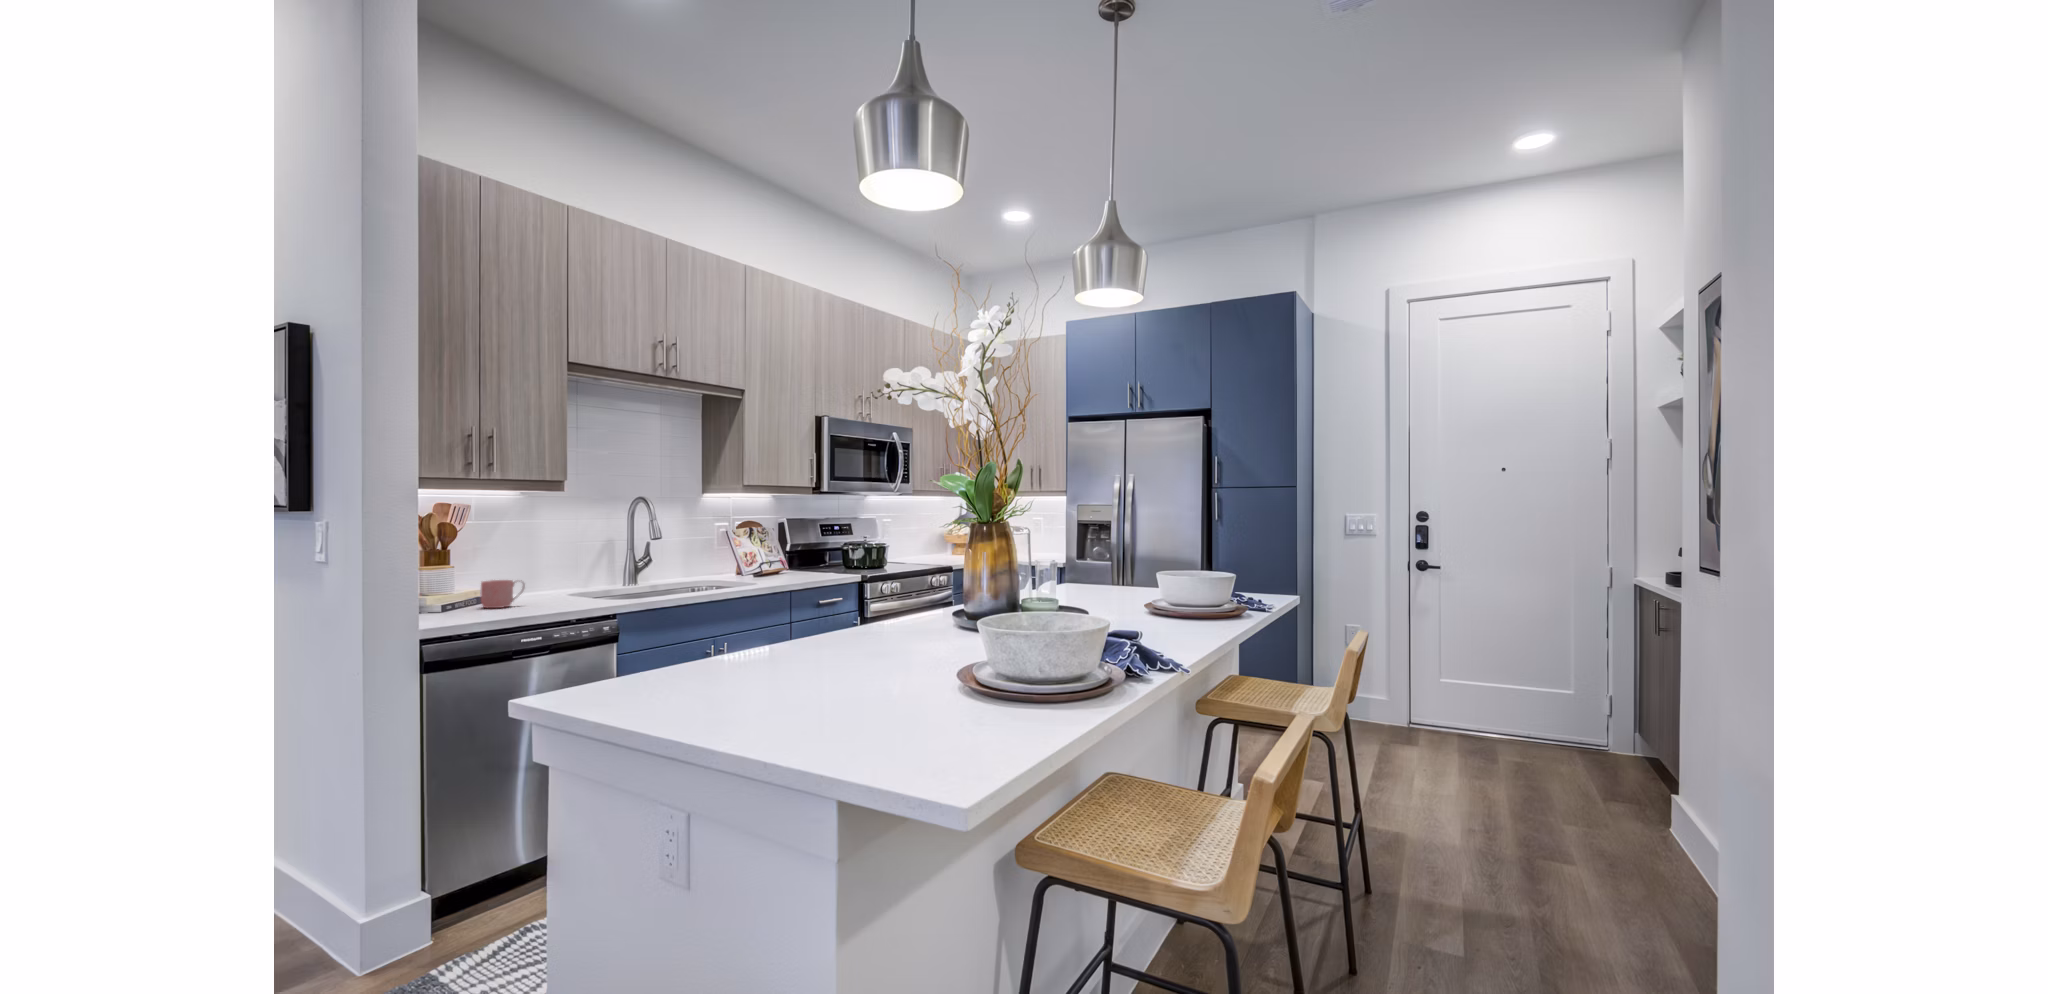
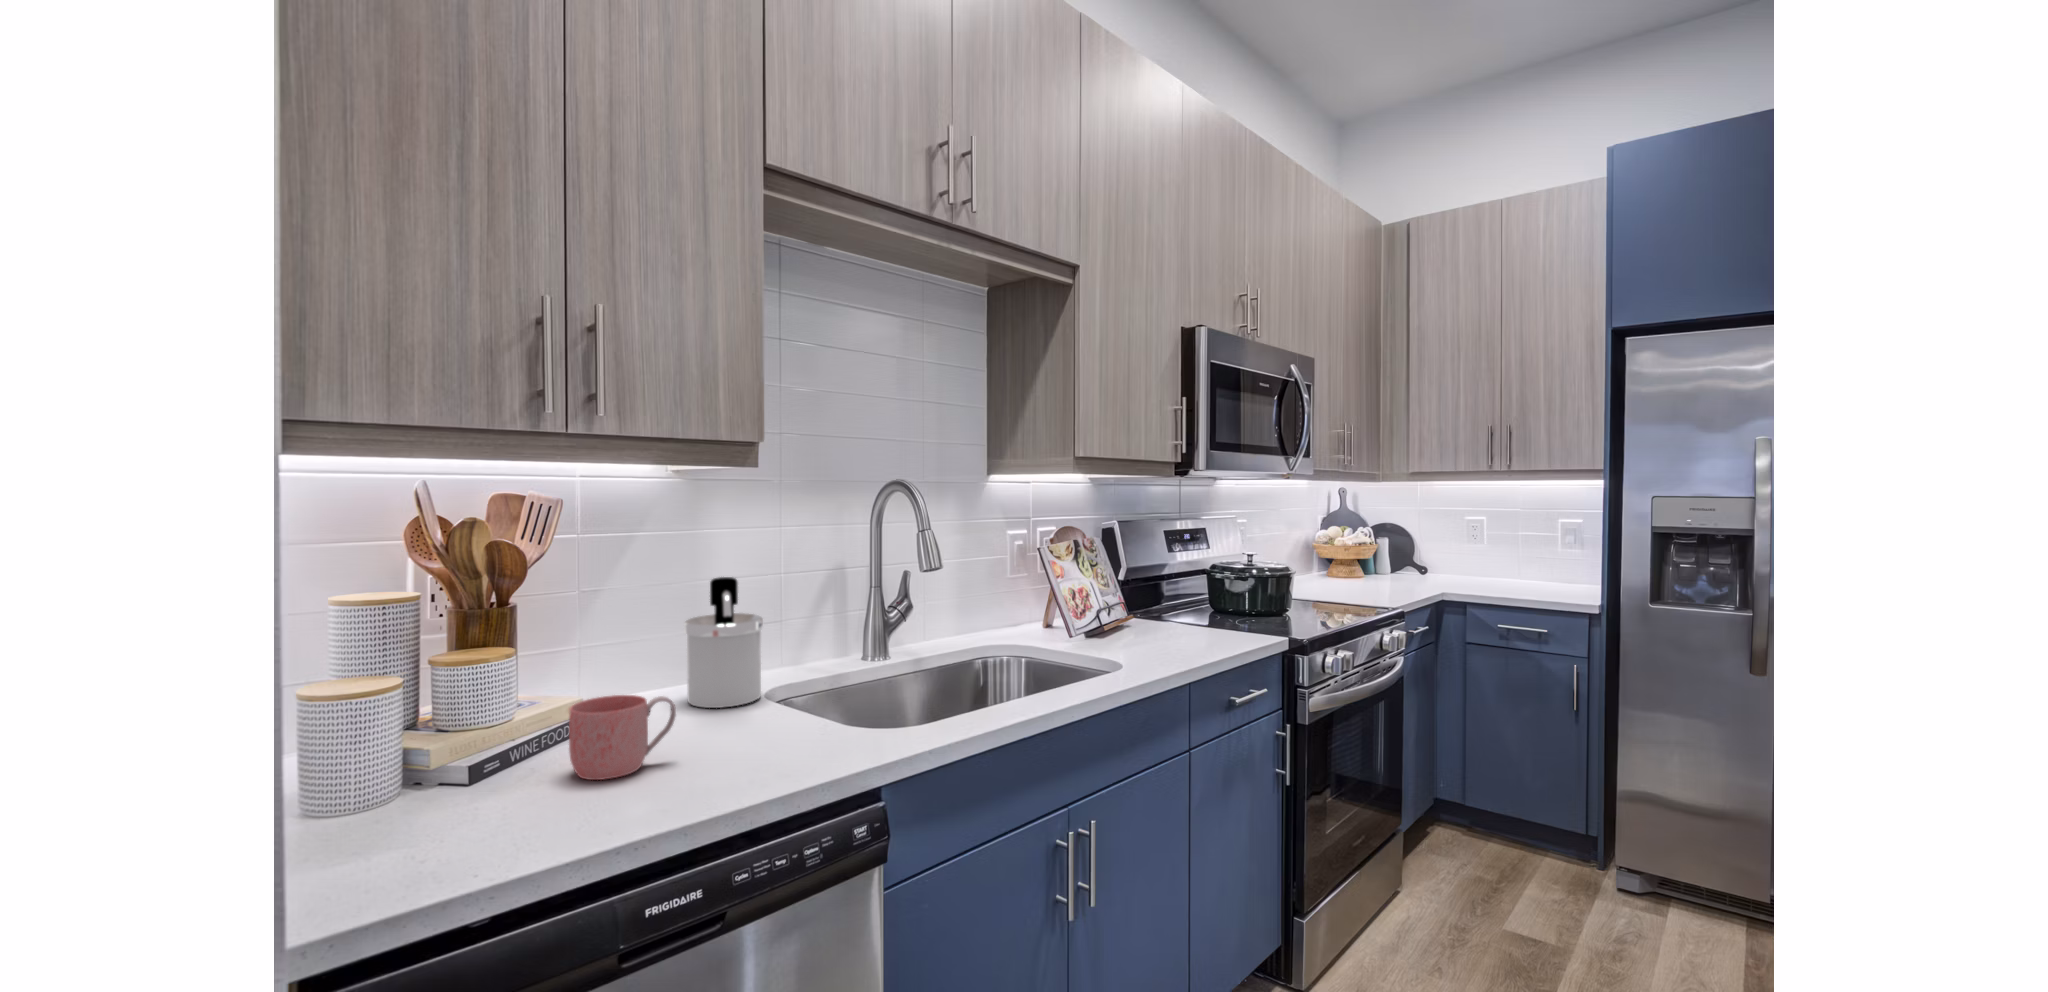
soap dispenser: none [527,540,566,596] -> present [684,577,763,708]

